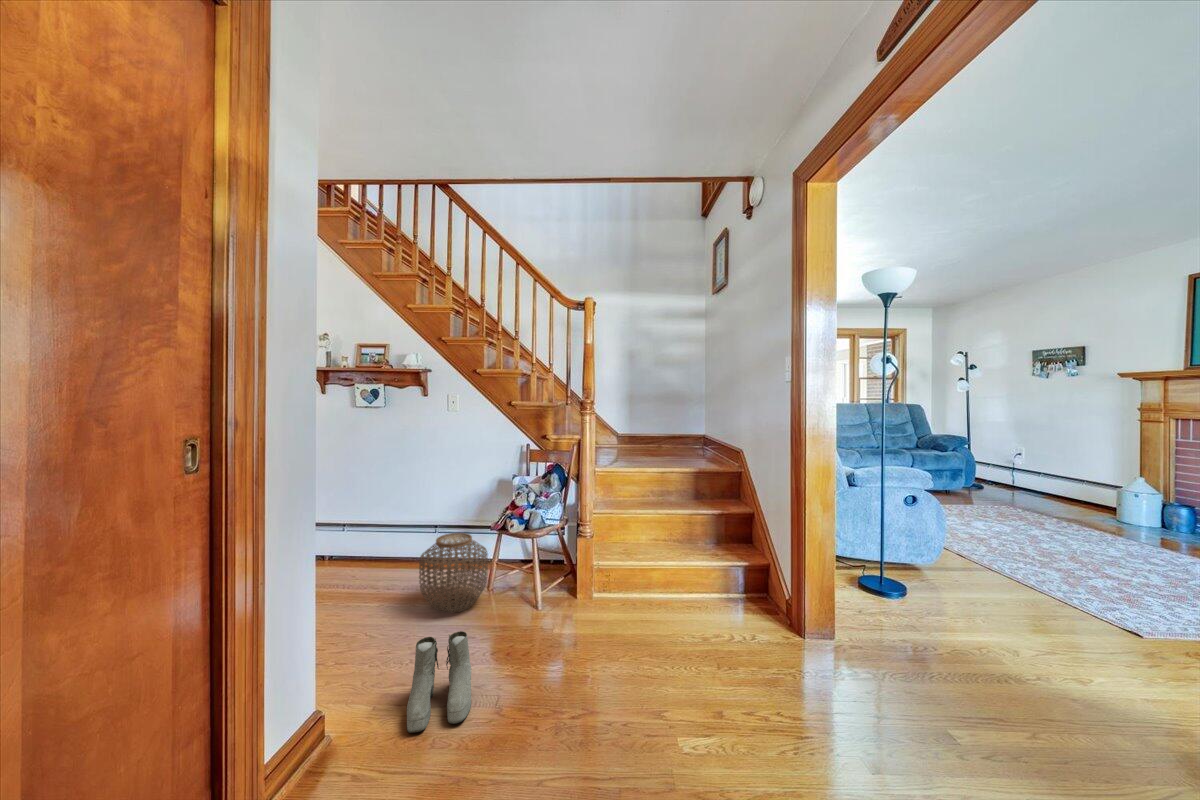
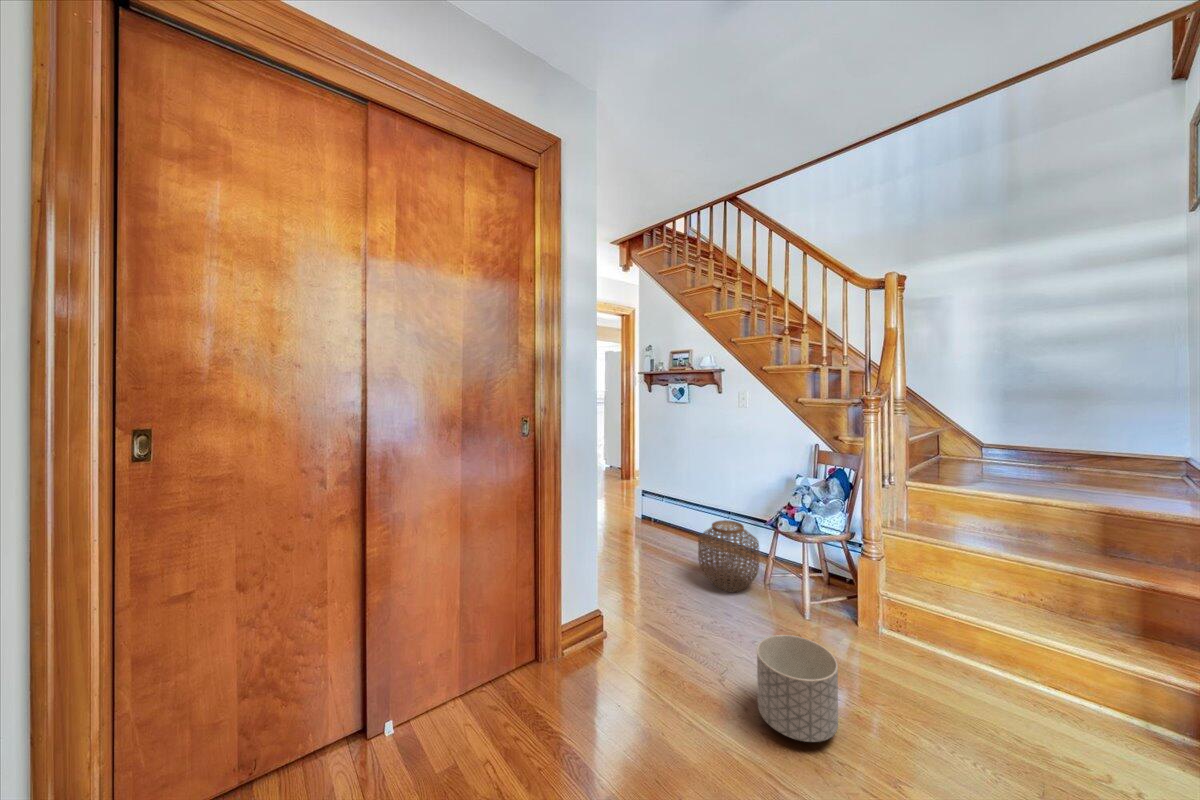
planter: none [544,627,618,732] -> present [757,635,838,742]
boots: present [407,631,471,733] -> none [654,598,711,675]

